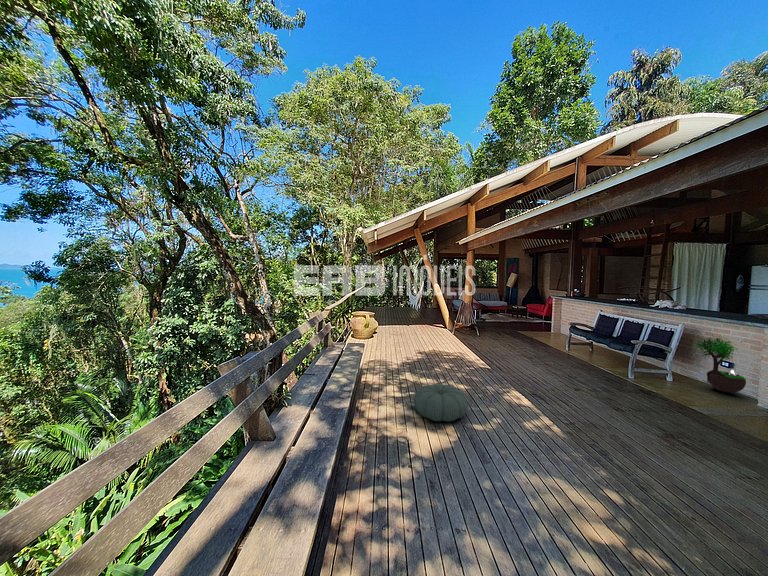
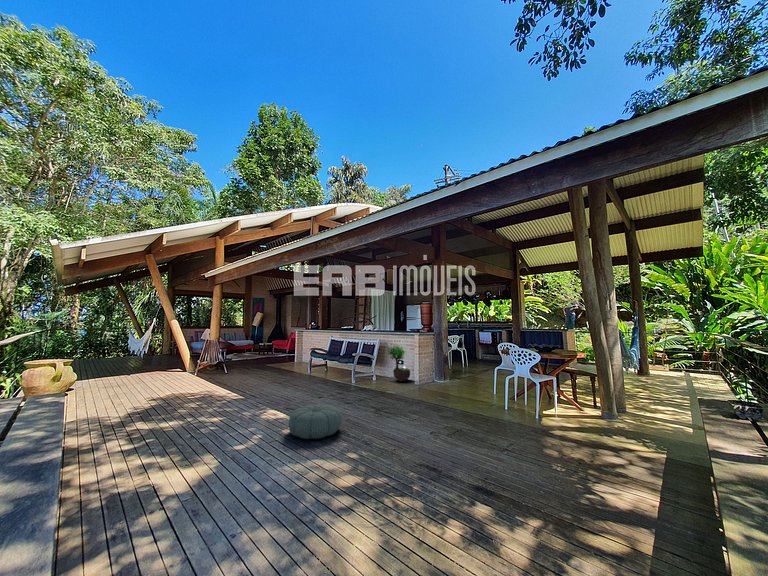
pouf: present [414,384,467,422] -> present [289,404,342,439]

